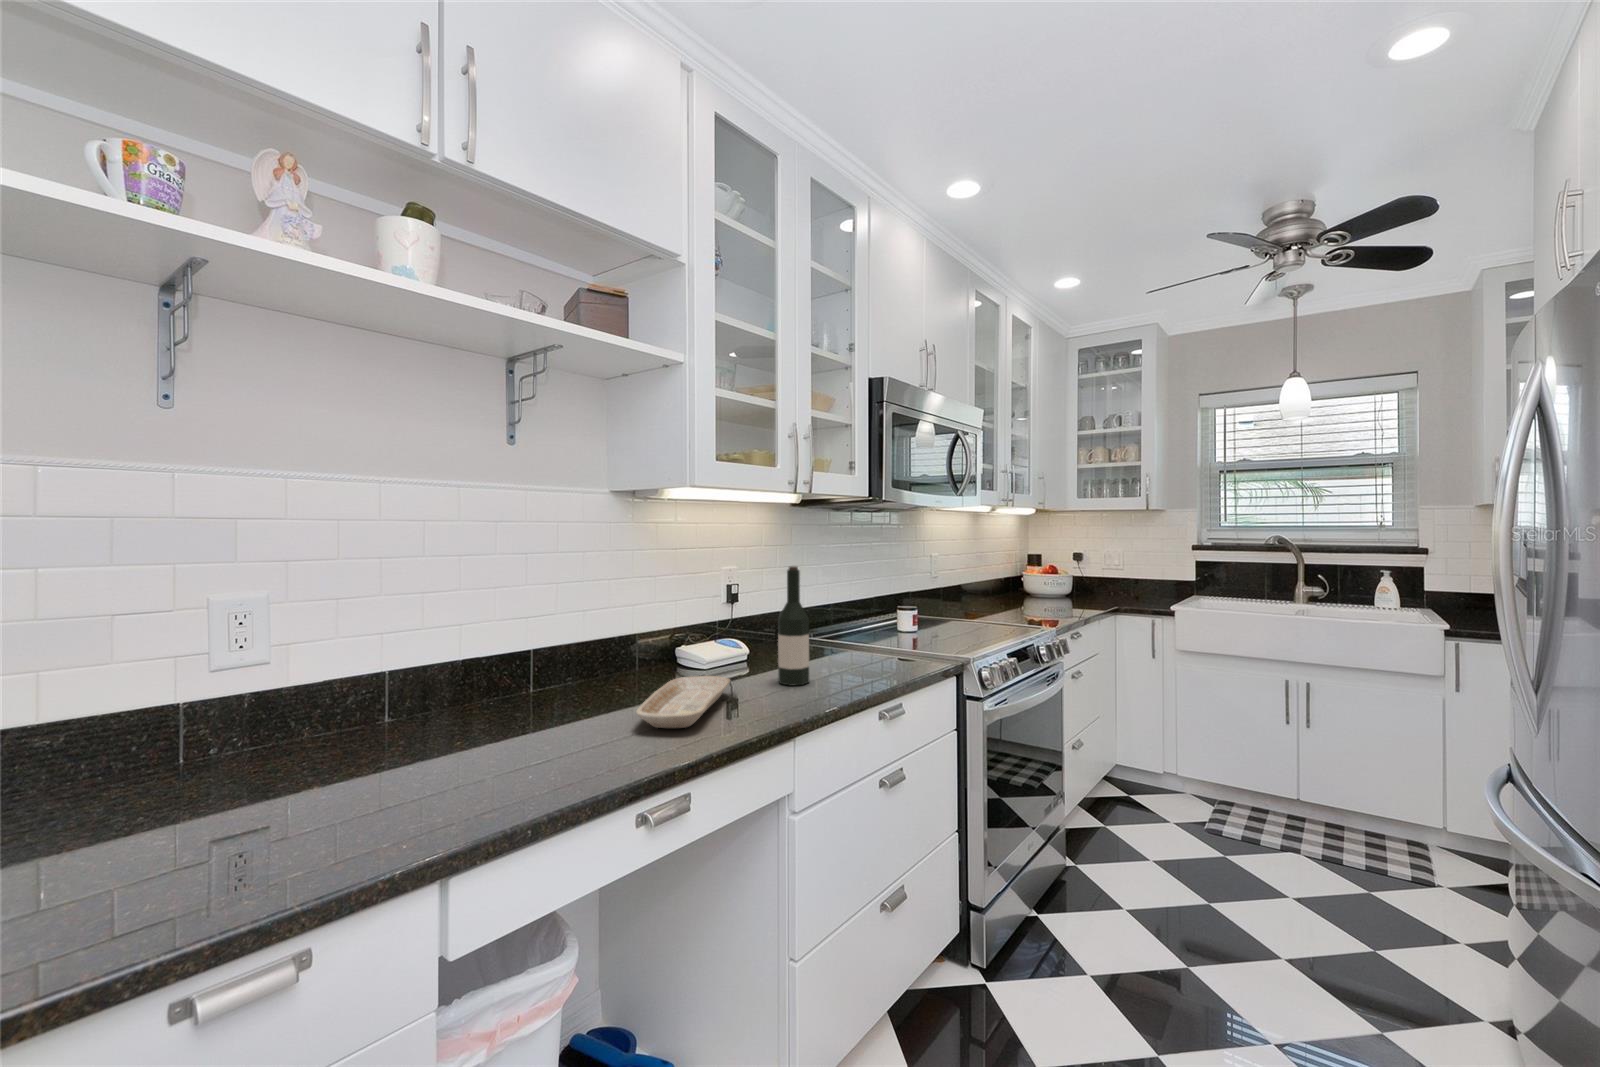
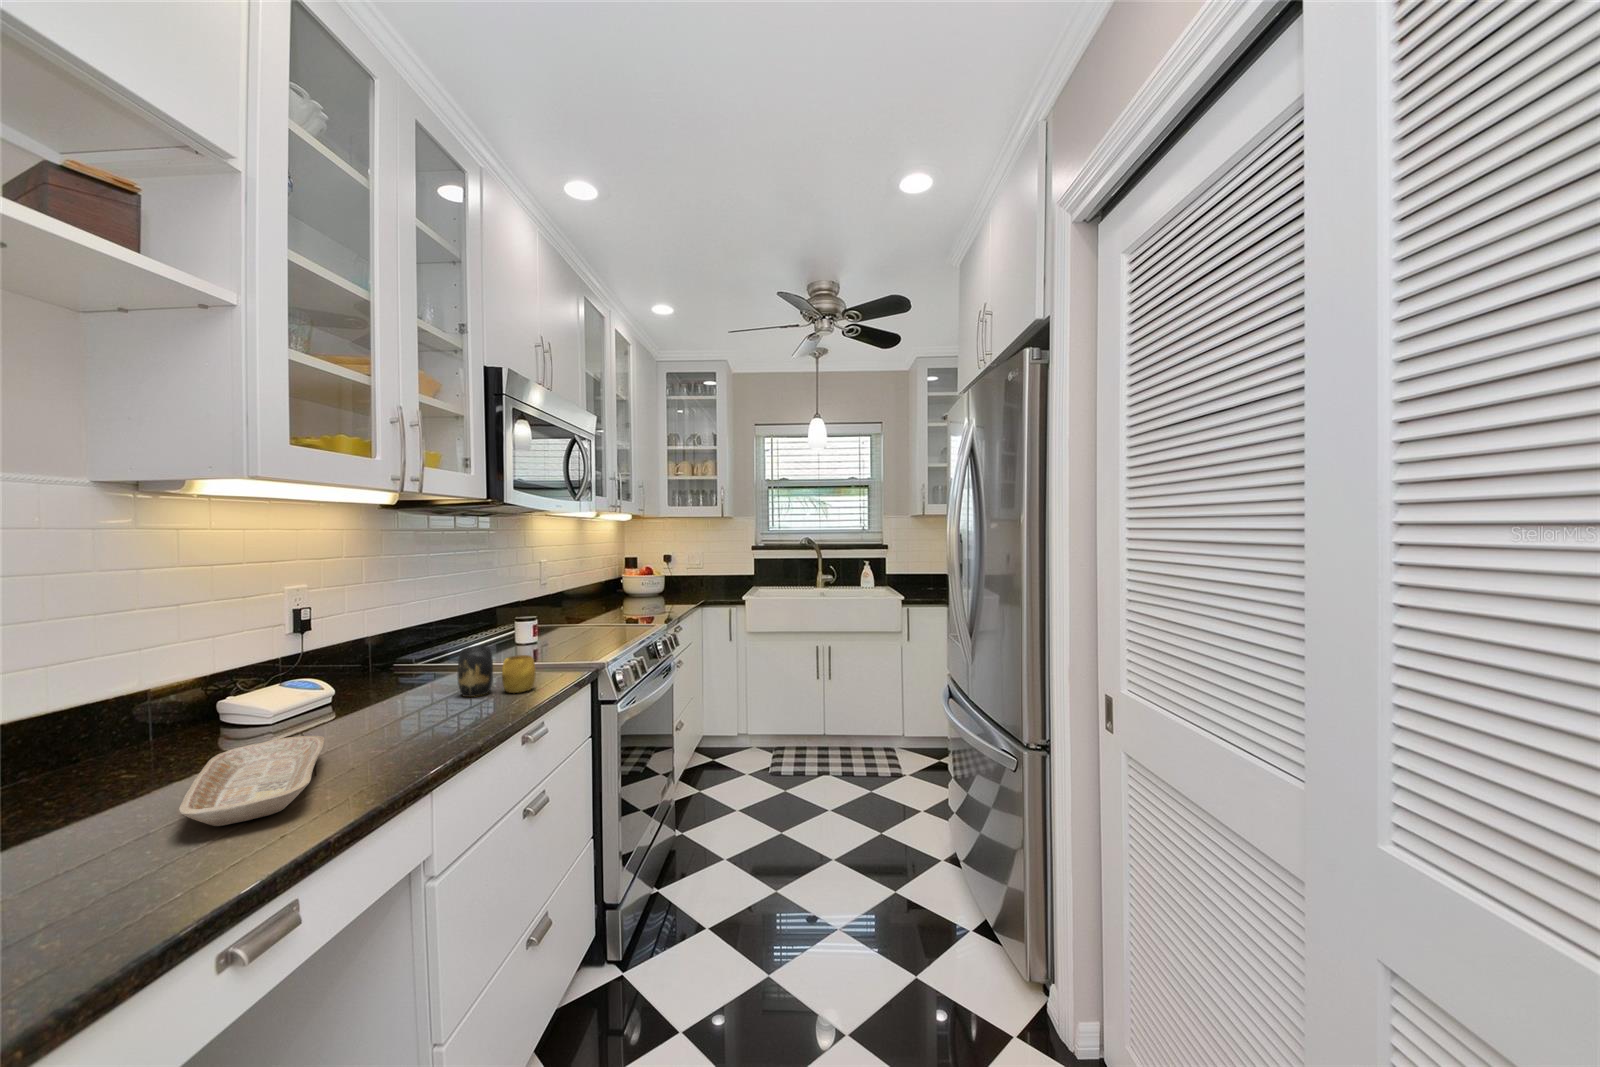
wine bottle: present [778,566,809,686] -> none [386,584,433,729]
vase: none [837,625,899,672] -> present [458,646,535,697]

